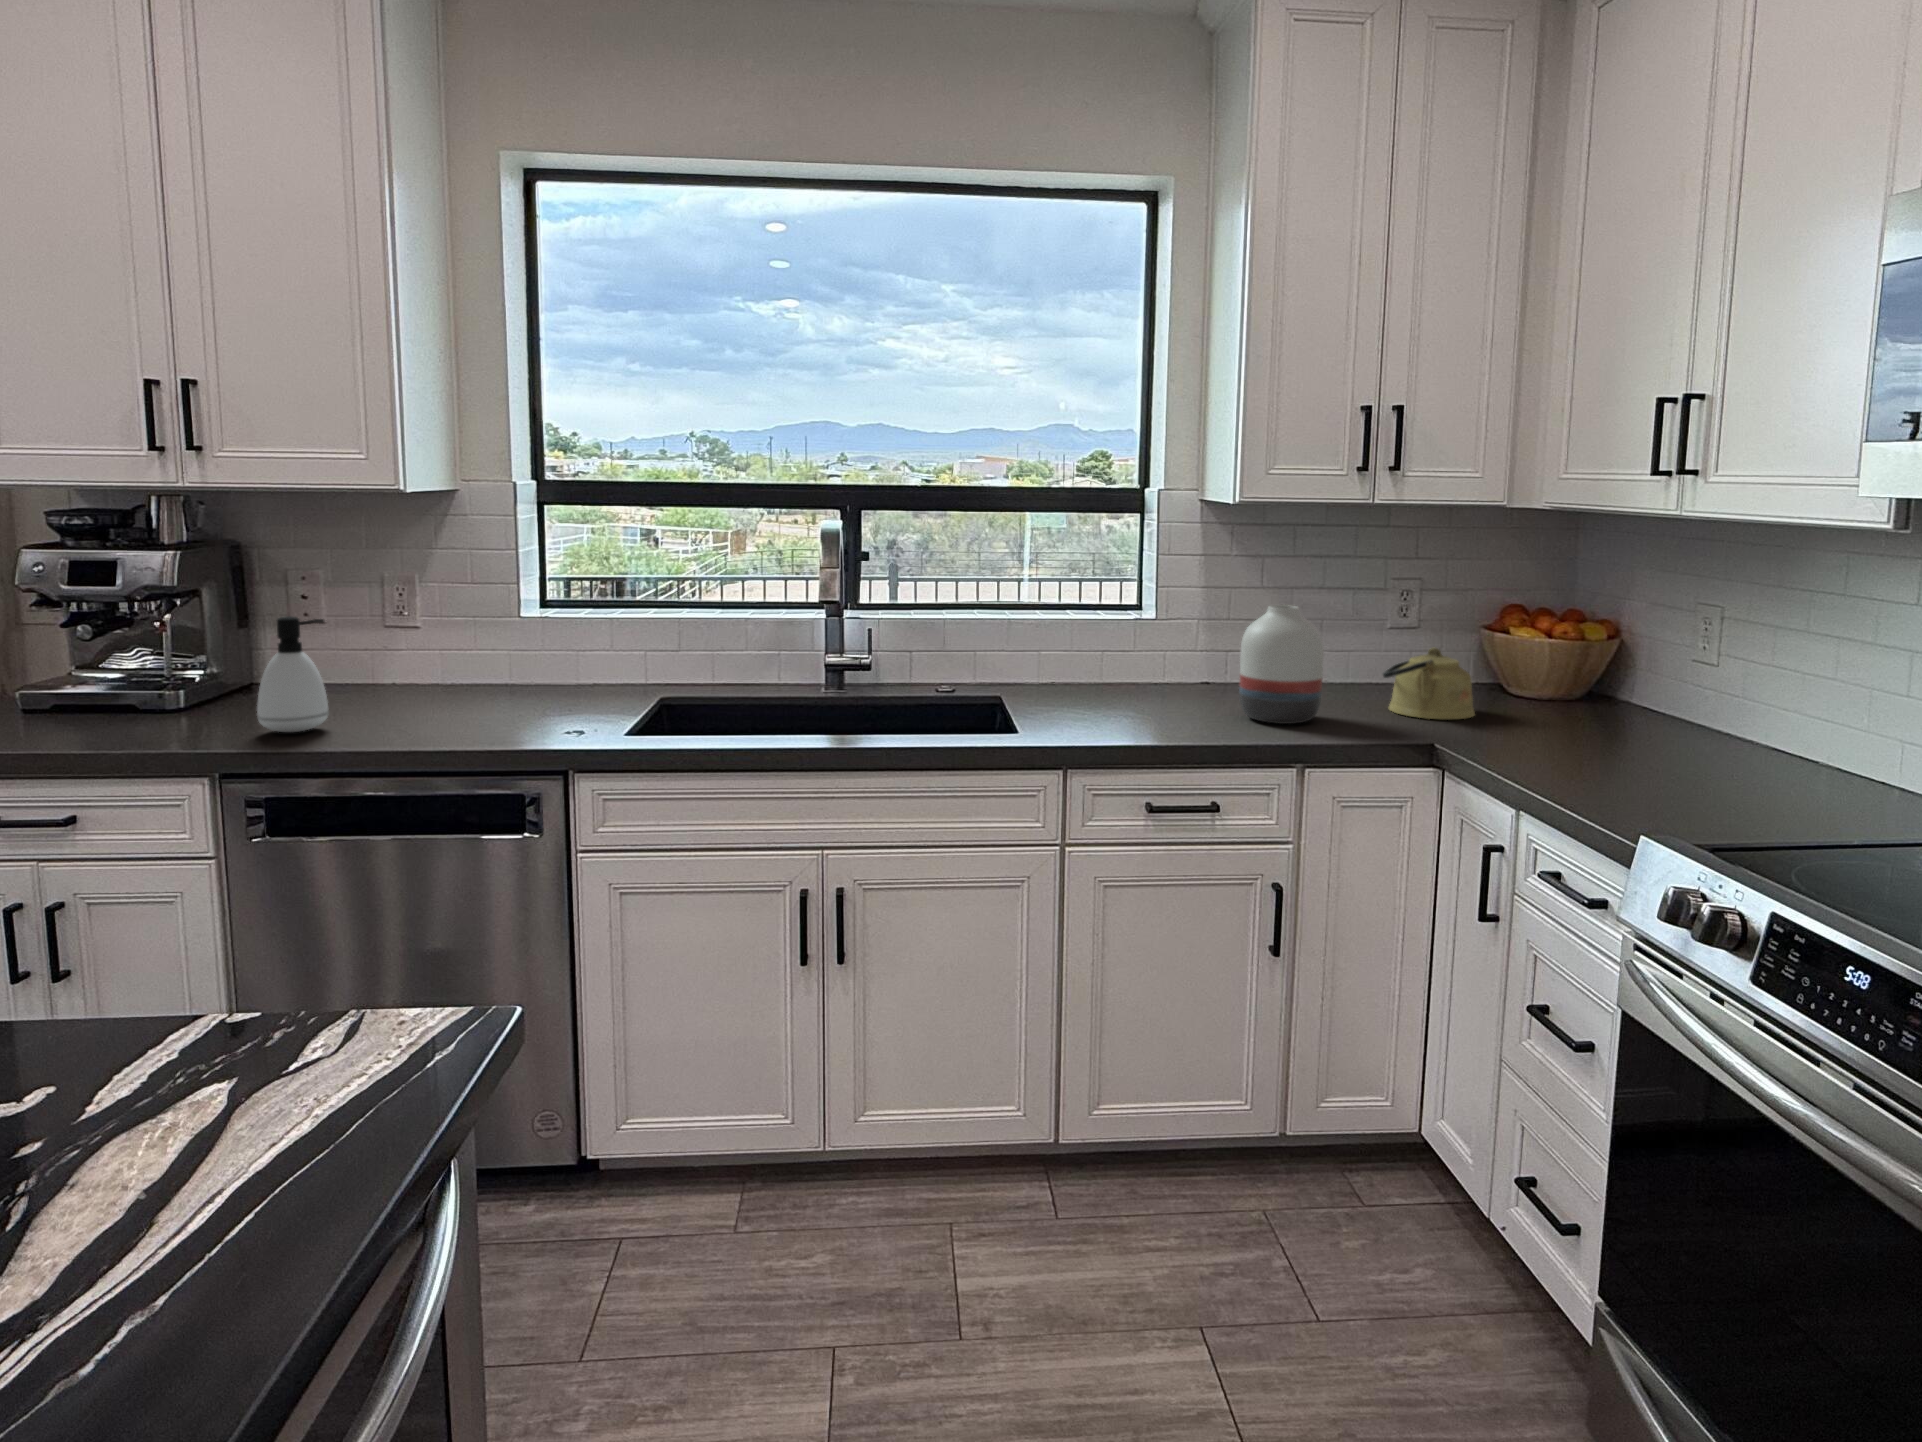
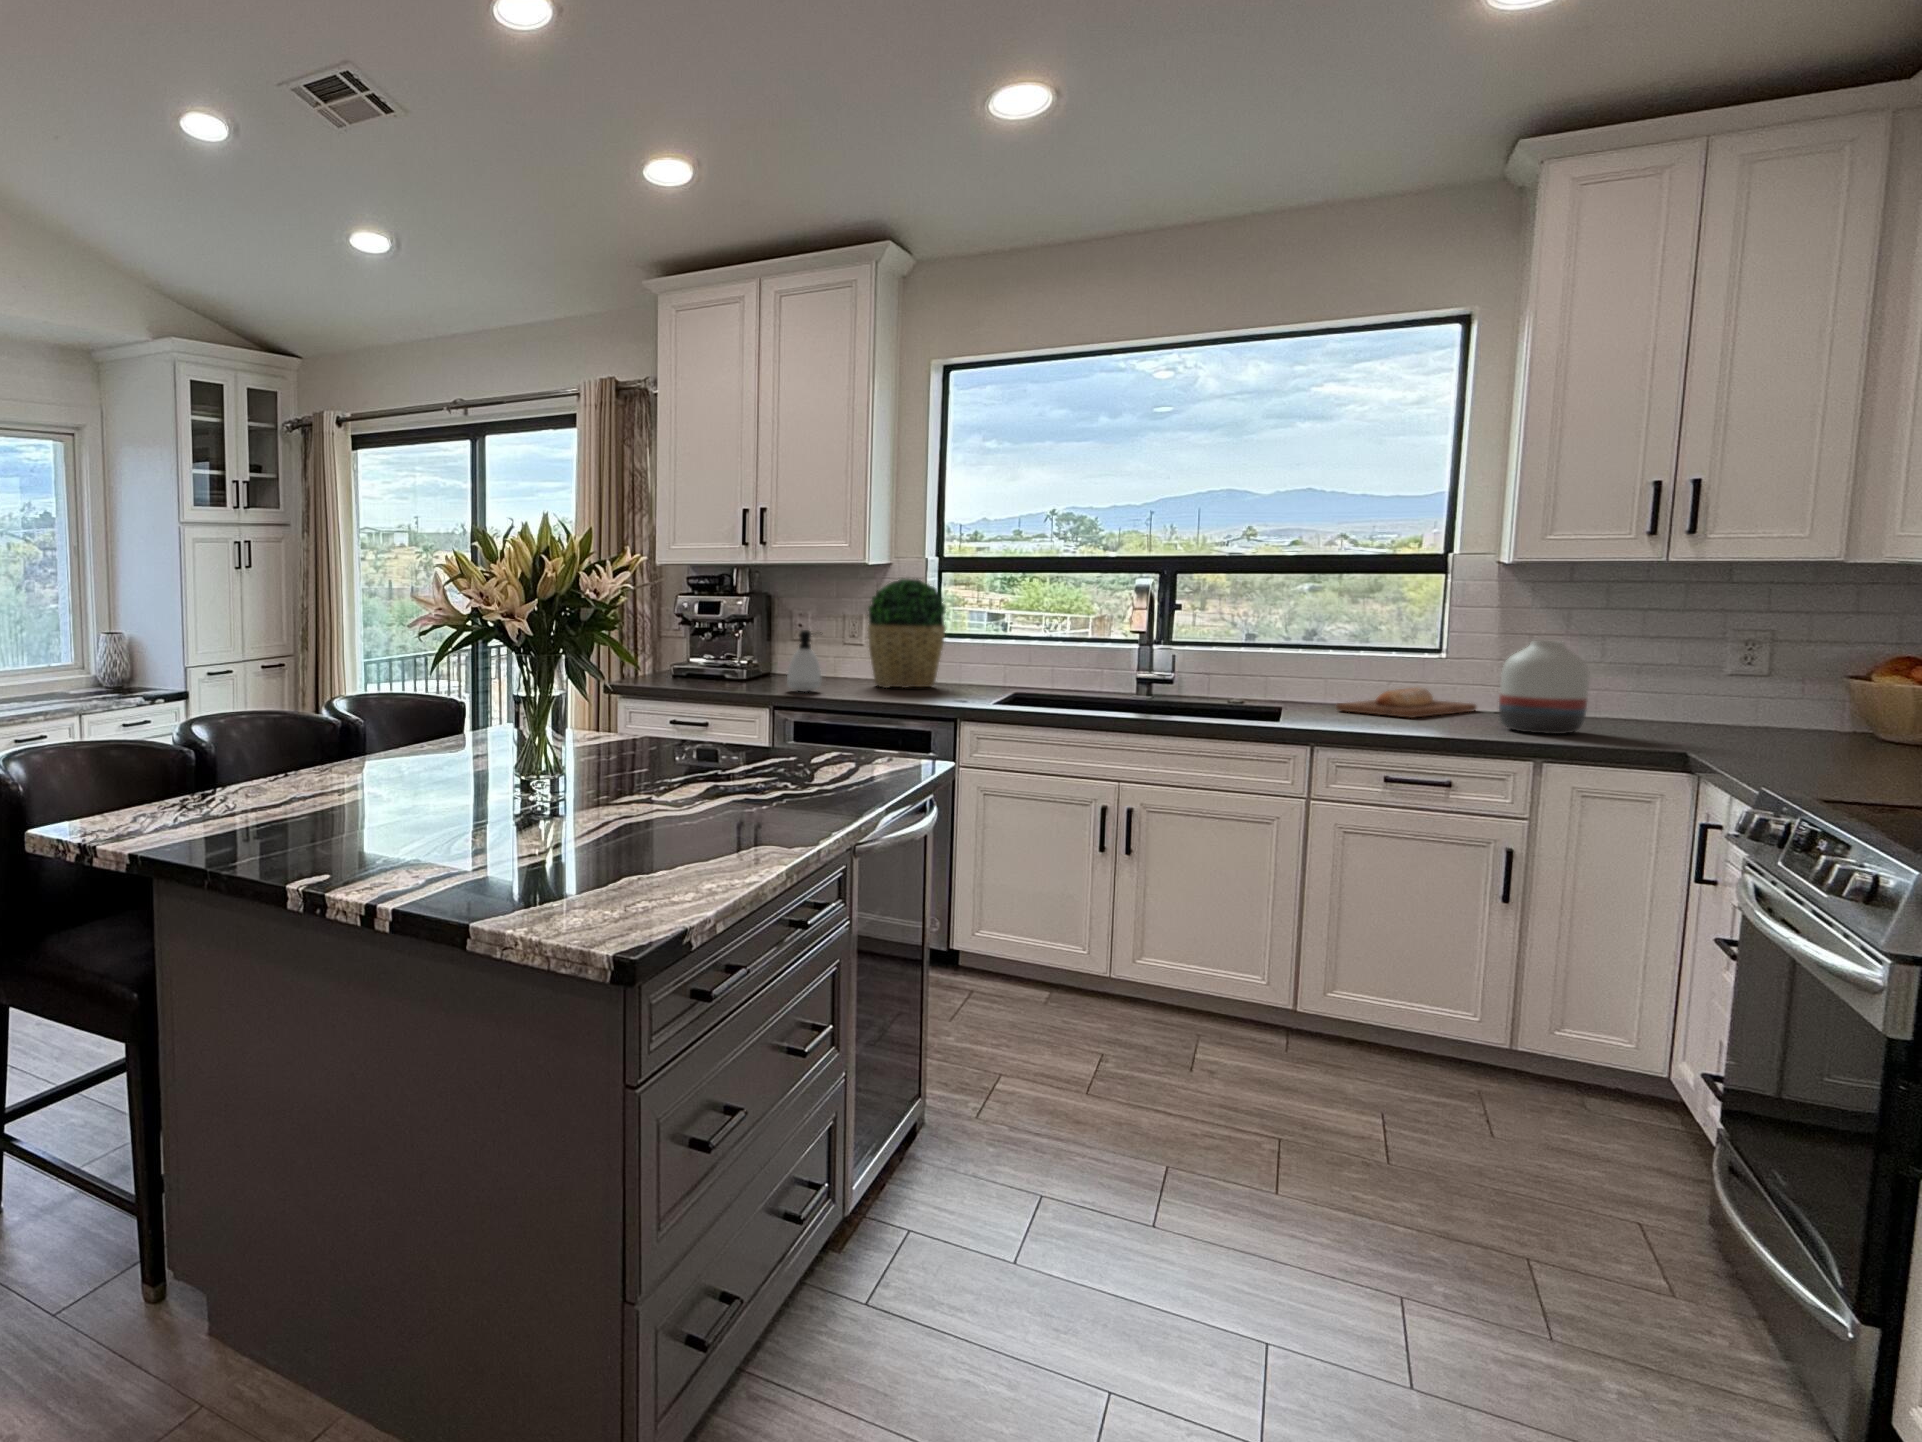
potted plant: none [412,516,549,705] -> present [867,579,946,688]
kettle: present [1383,648,1475,720] -> none [1670,683,1788,744]
bread loaf: none [1062,658,1185,706] -> present [1336,688,1476,718]

